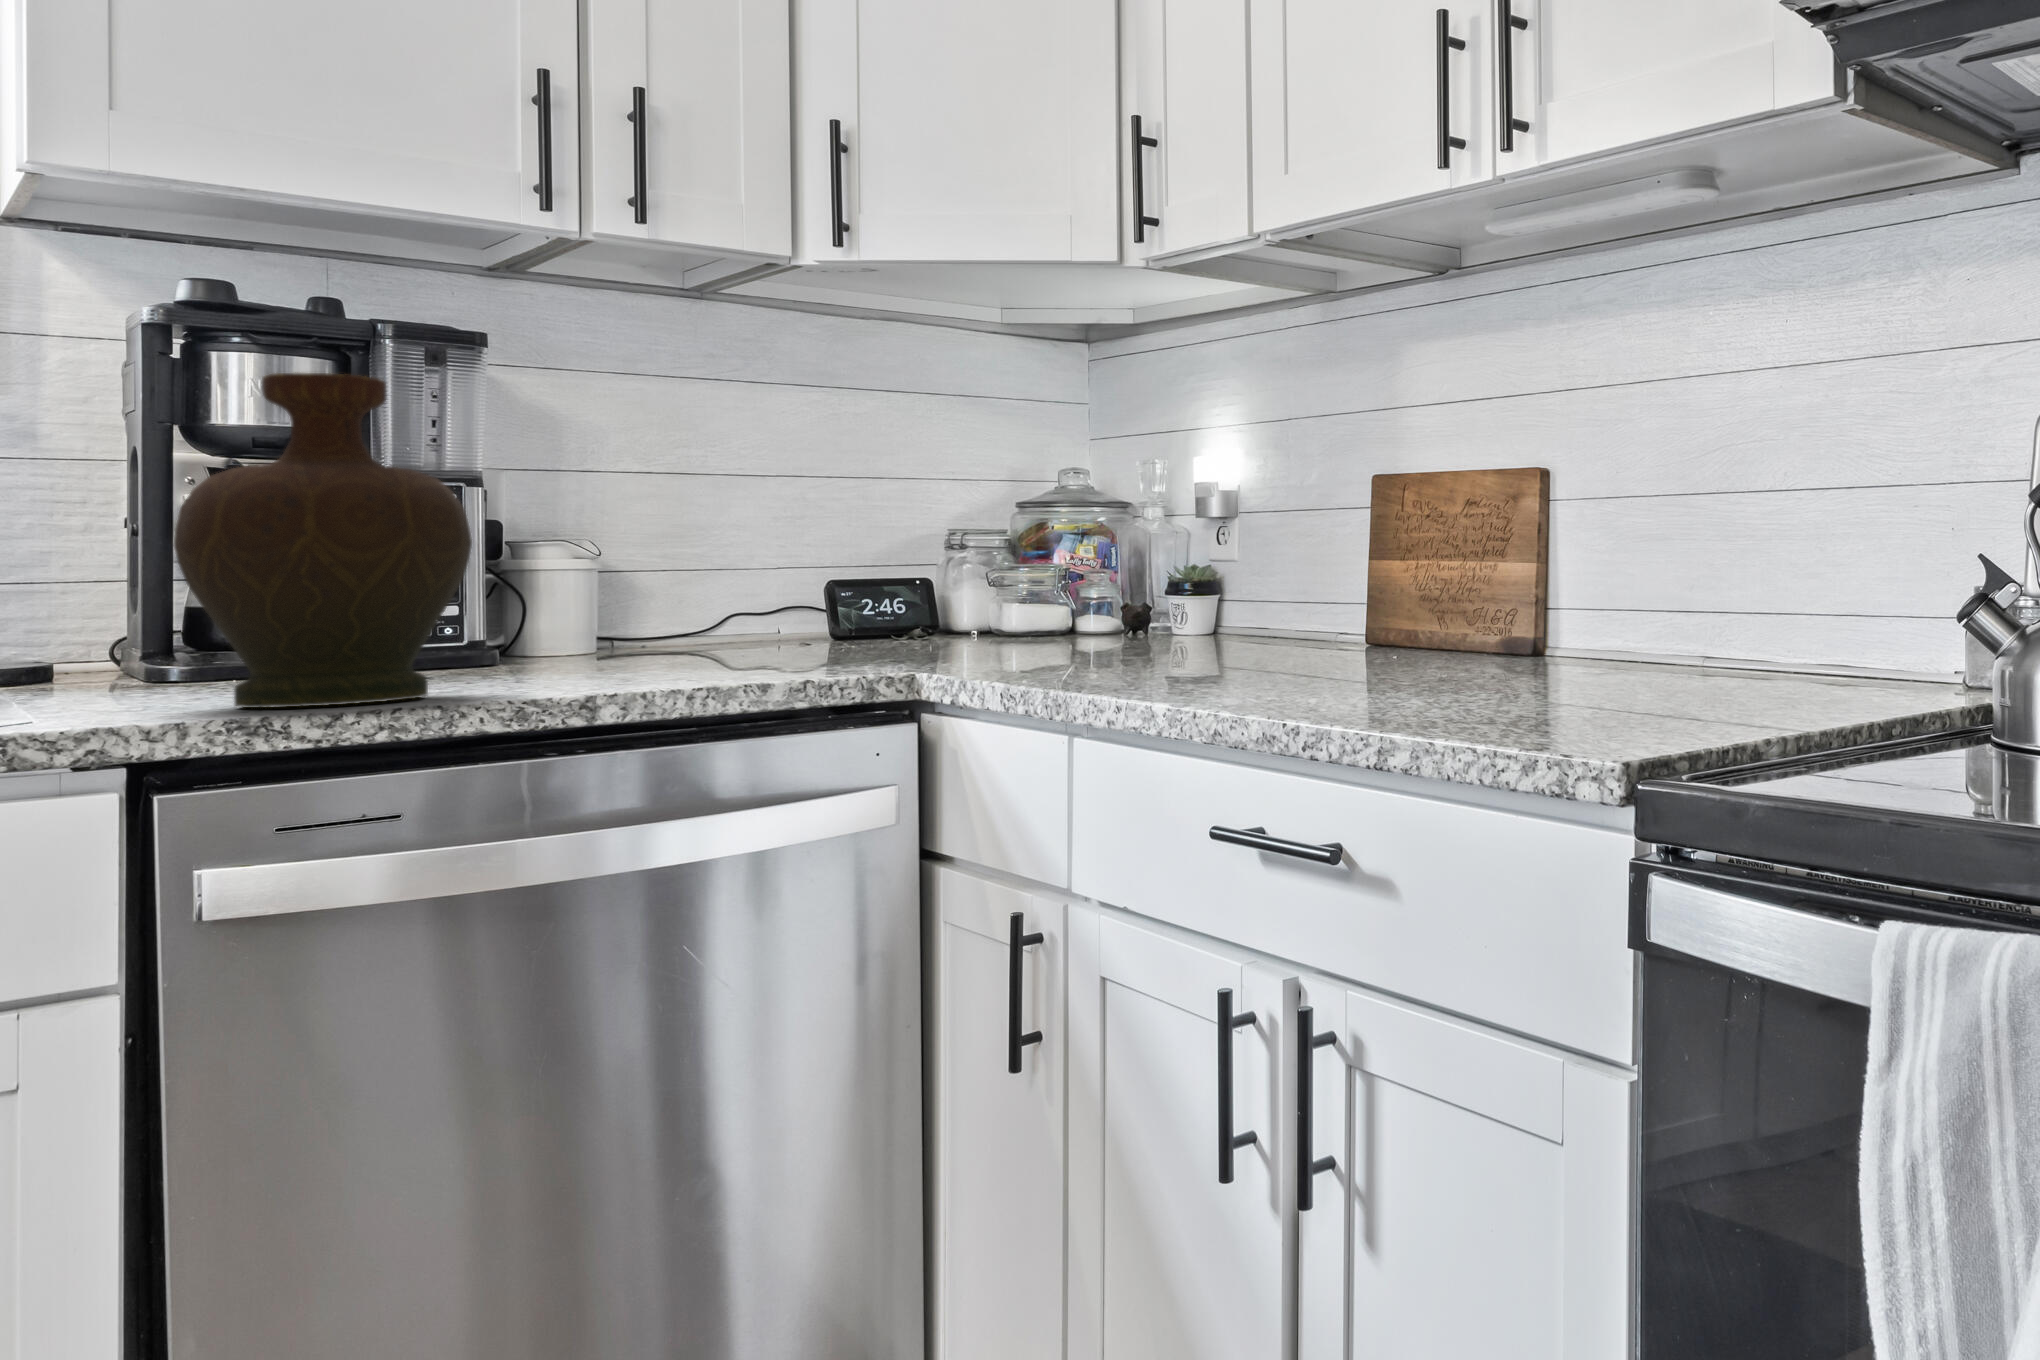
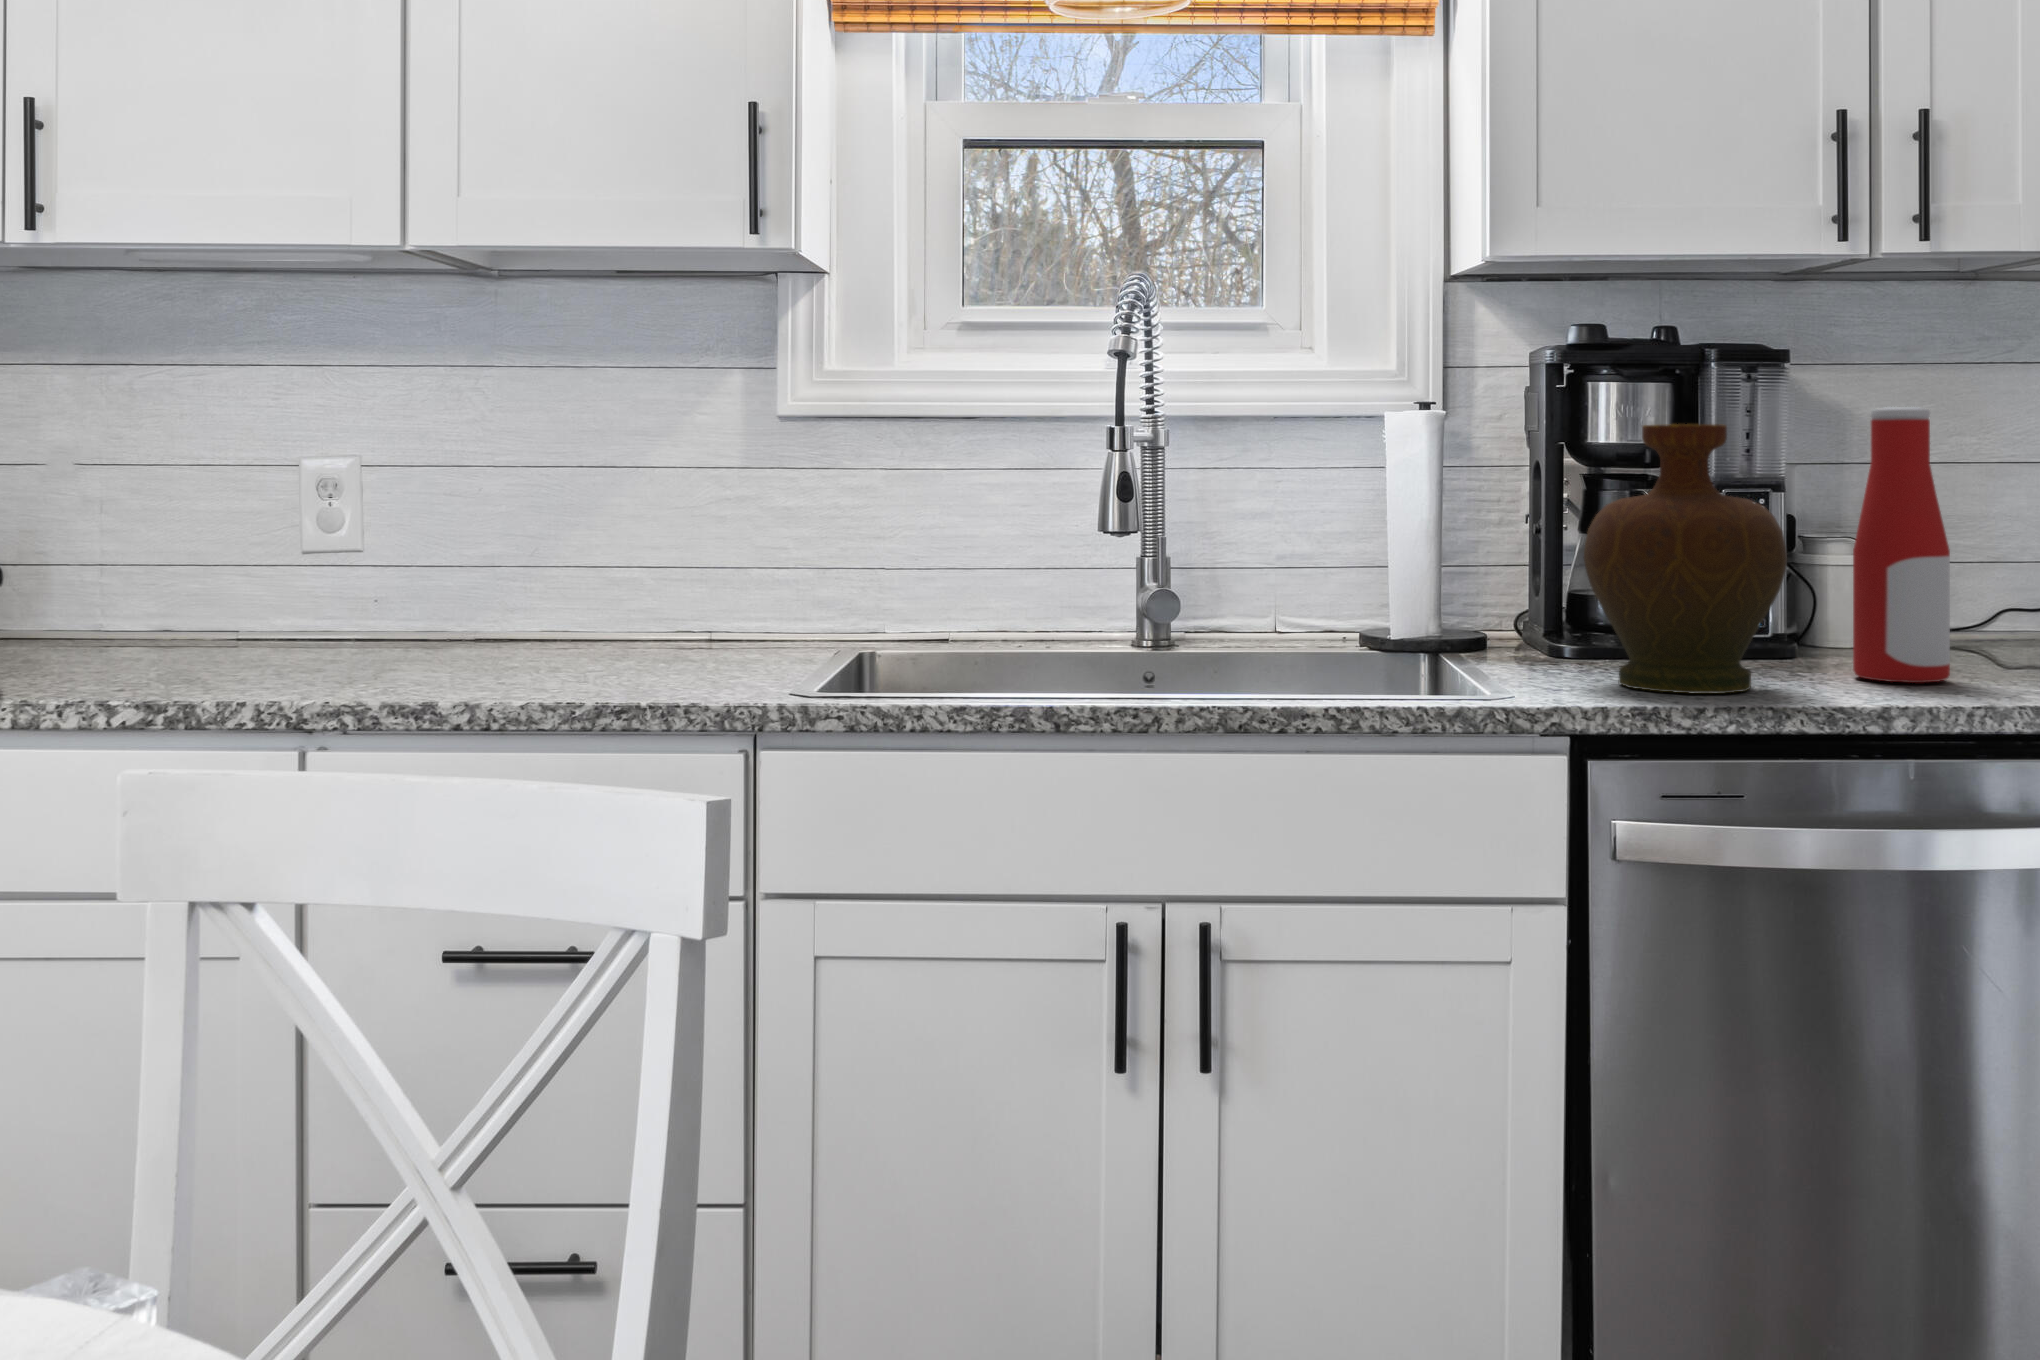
bottle: none [563,383,675,681] -> present [1853,407,1950,683]

